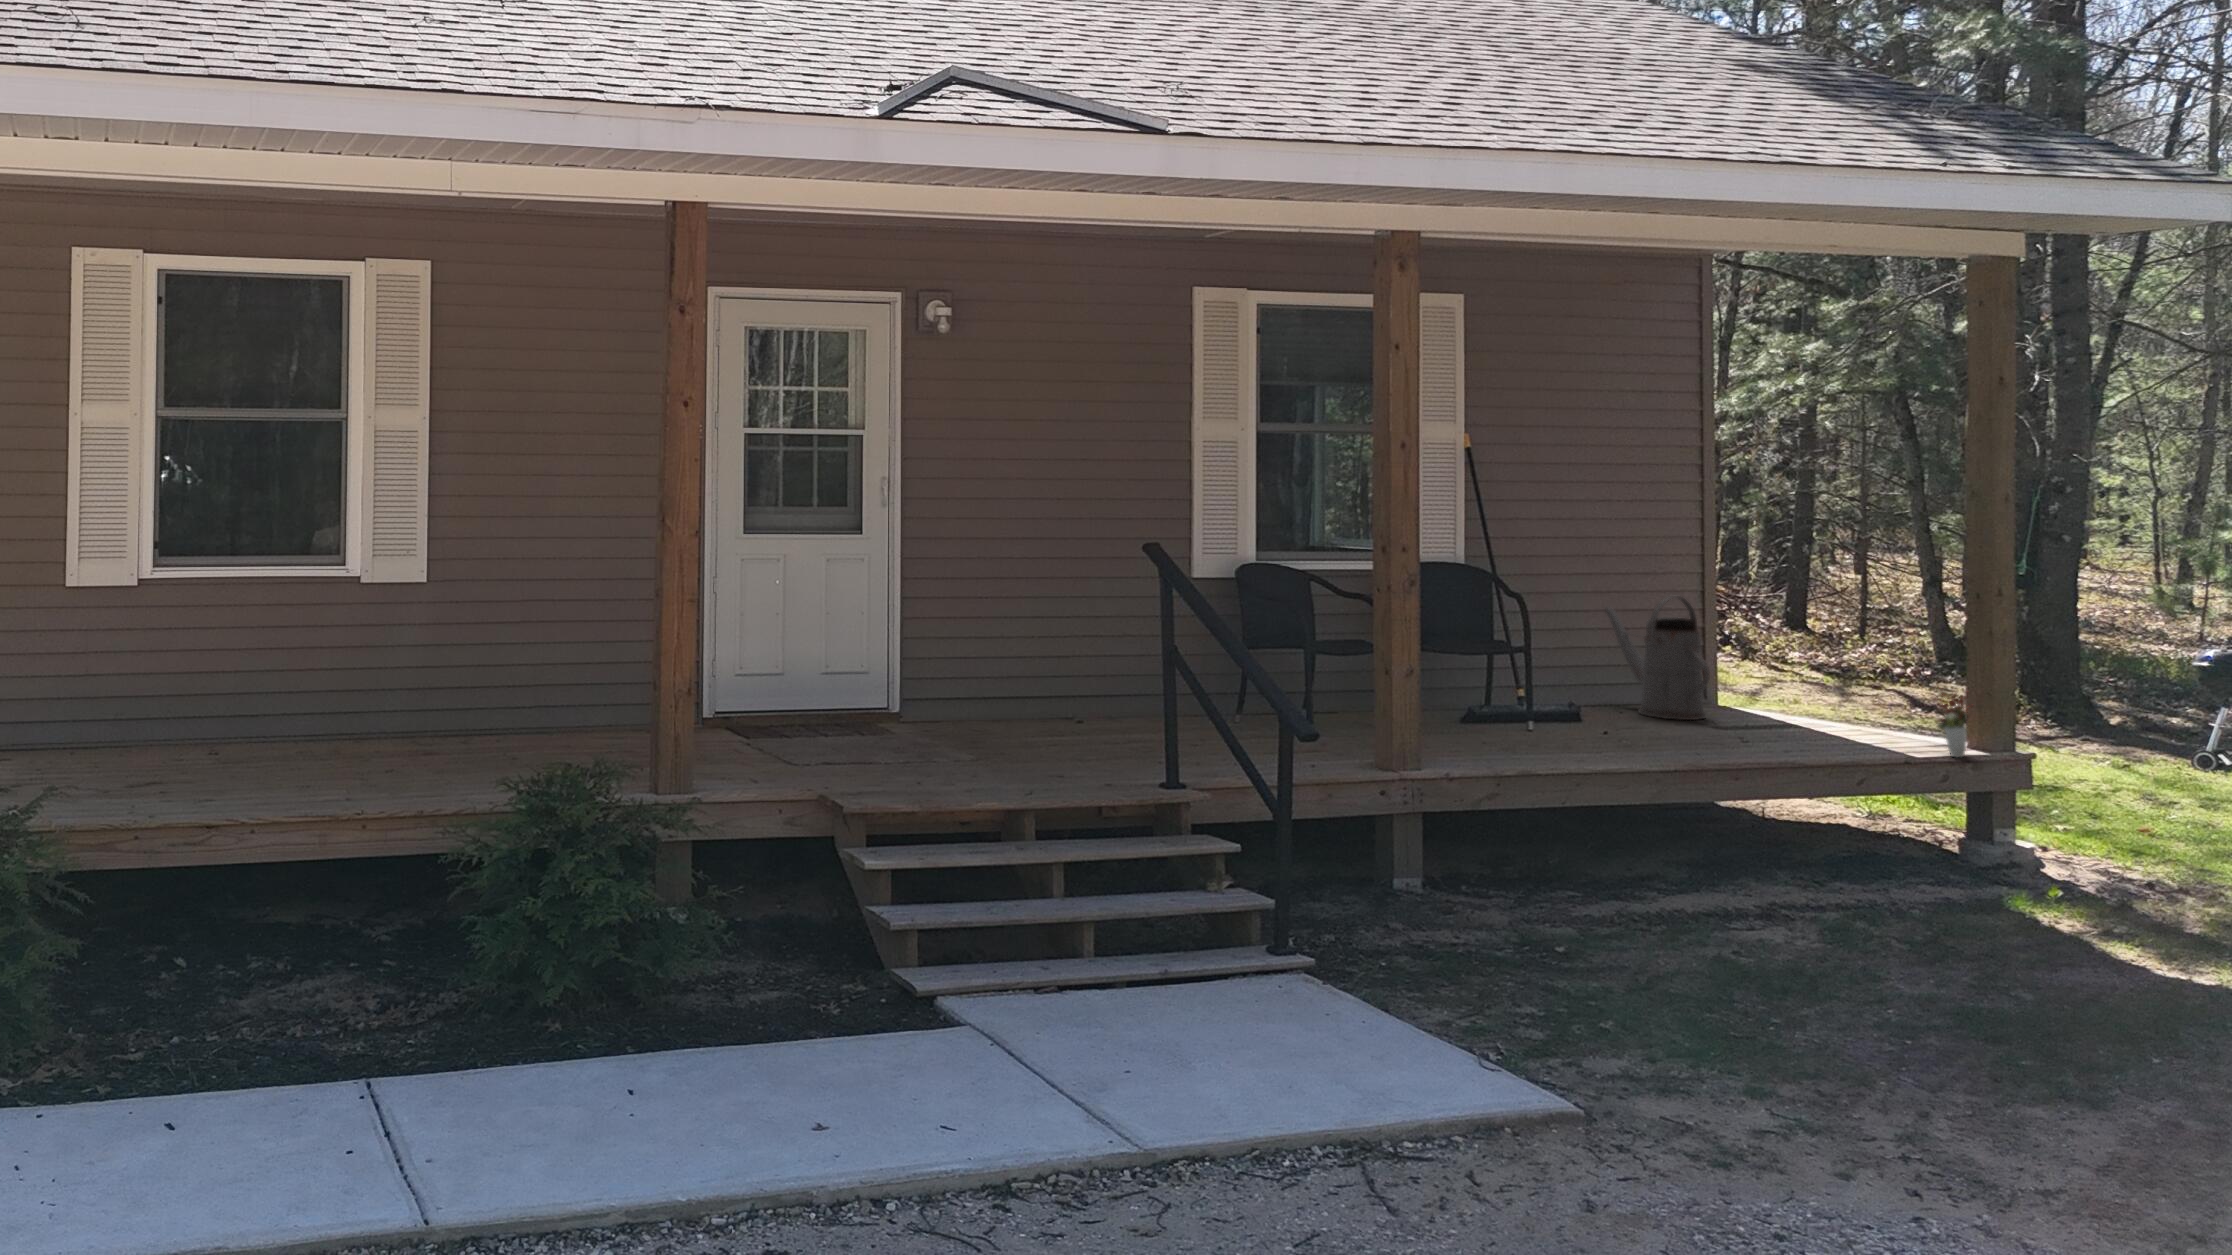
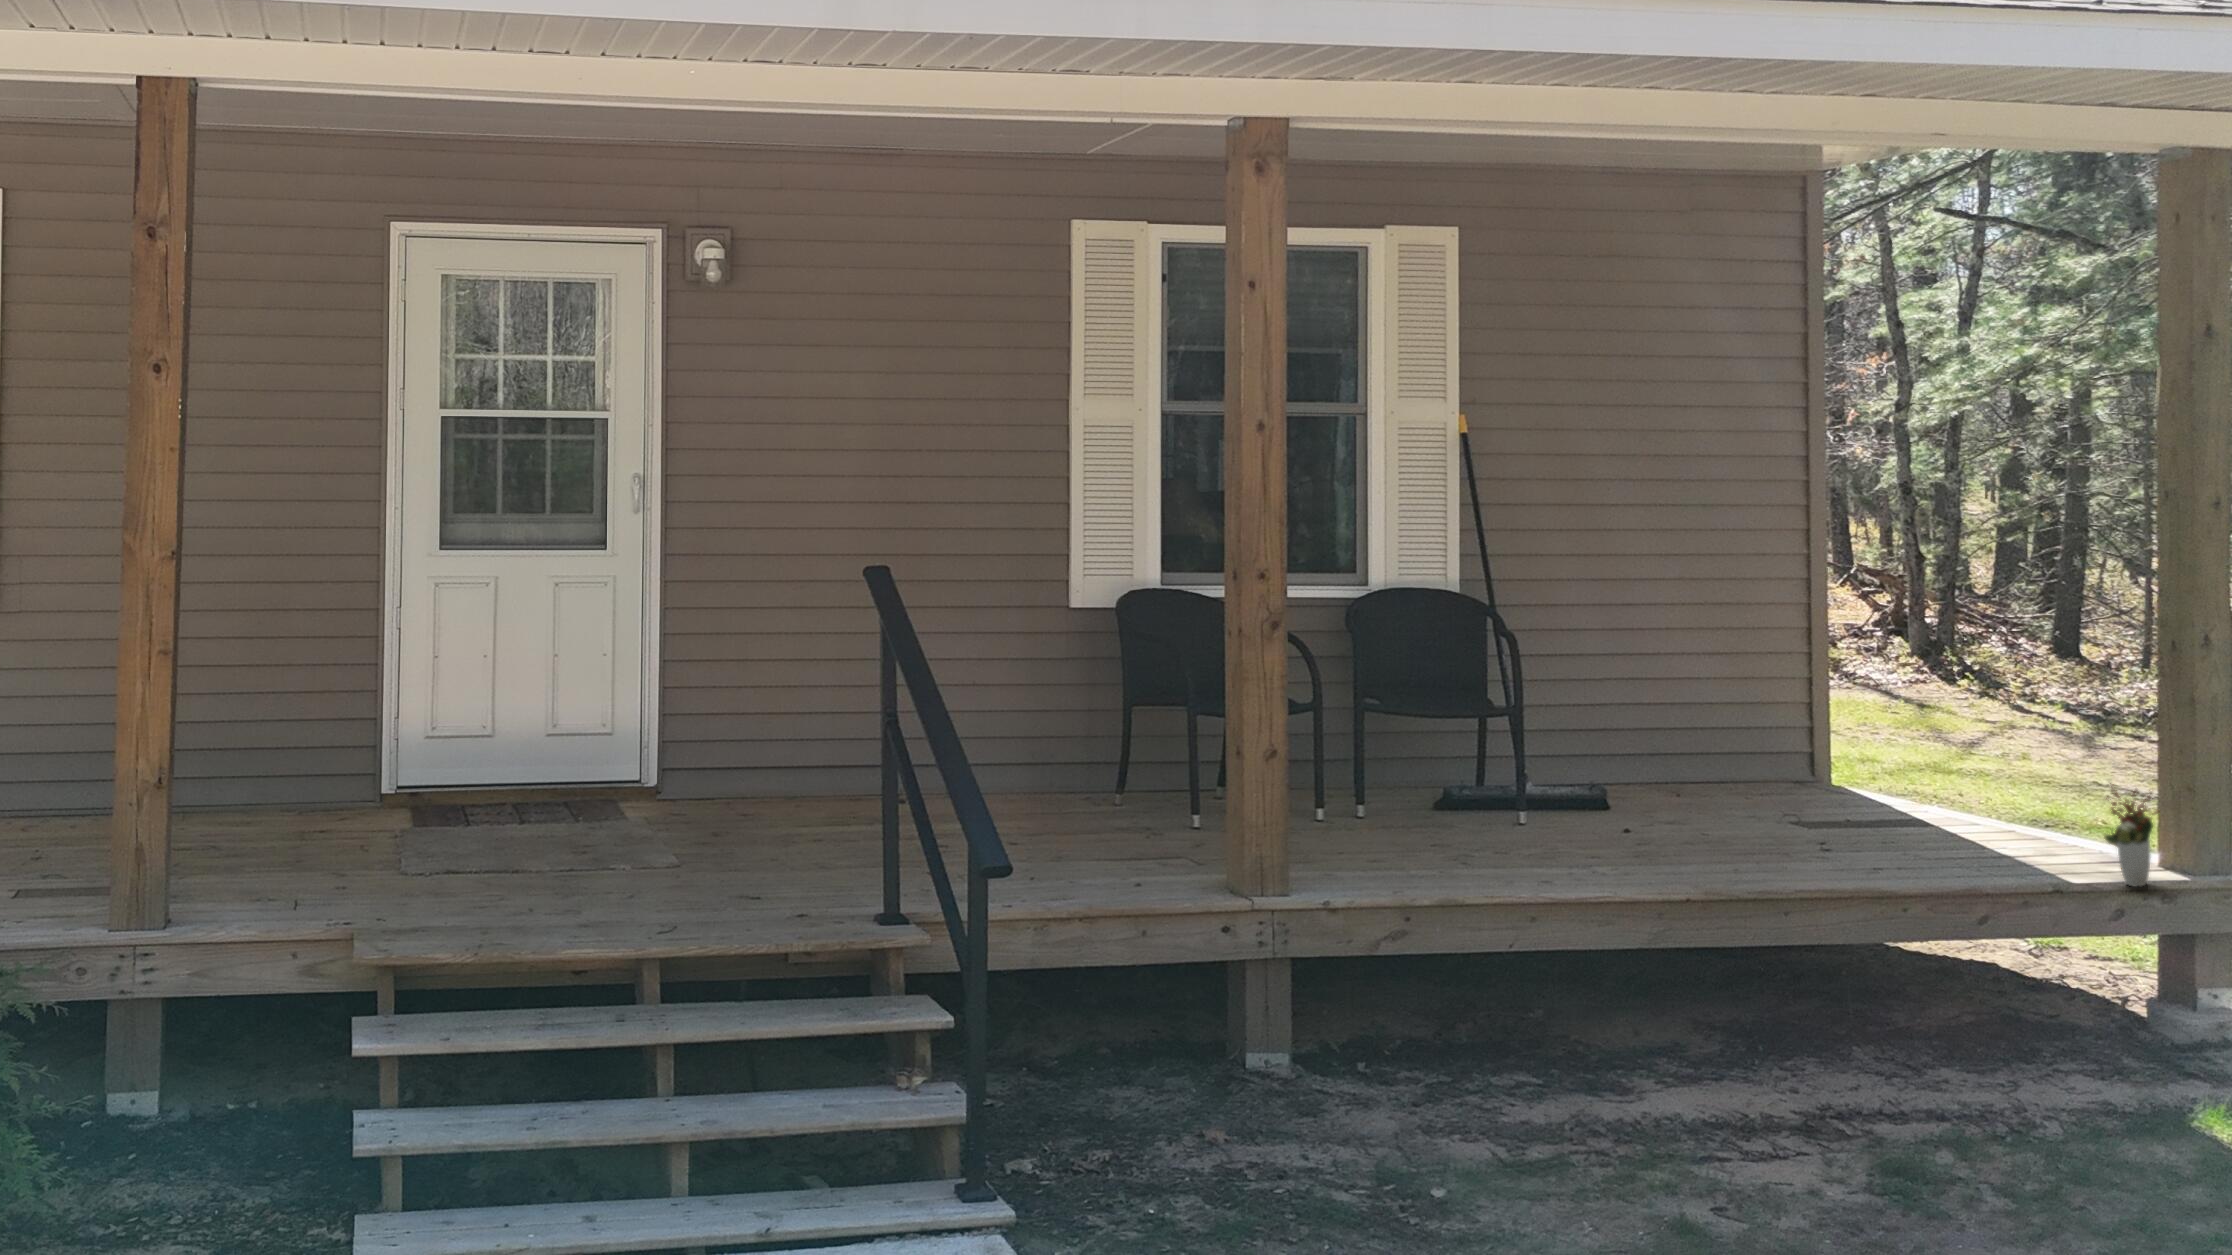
watering can: present [1605,596,1710,720] -> none [1669,638,1796,813]

